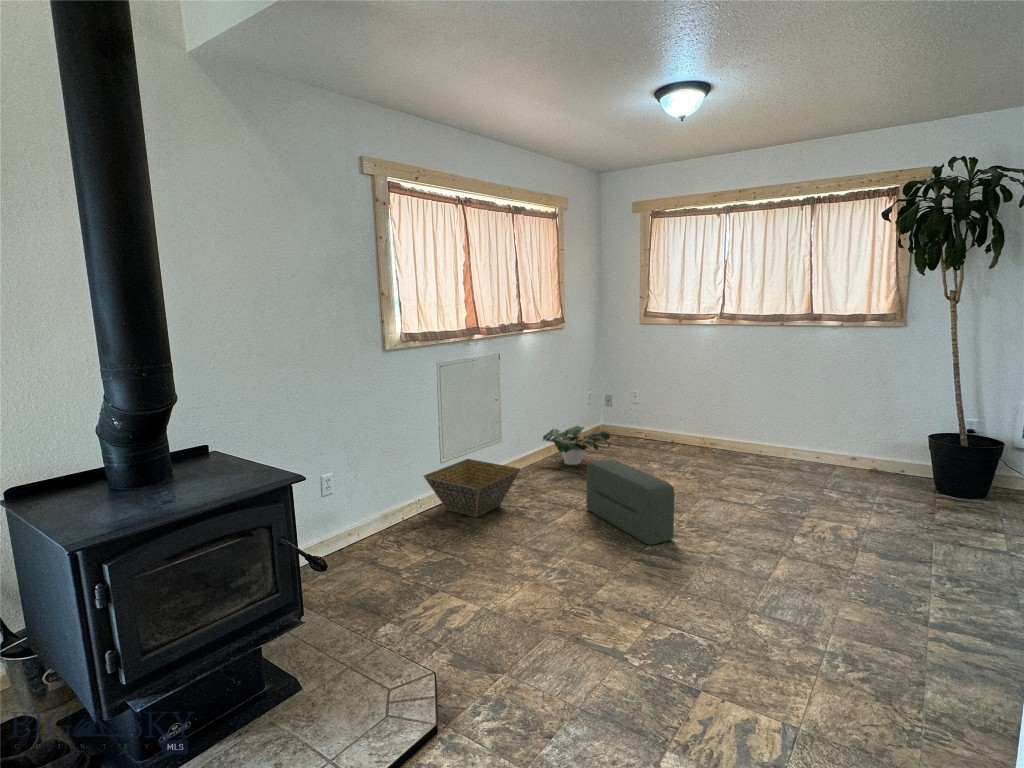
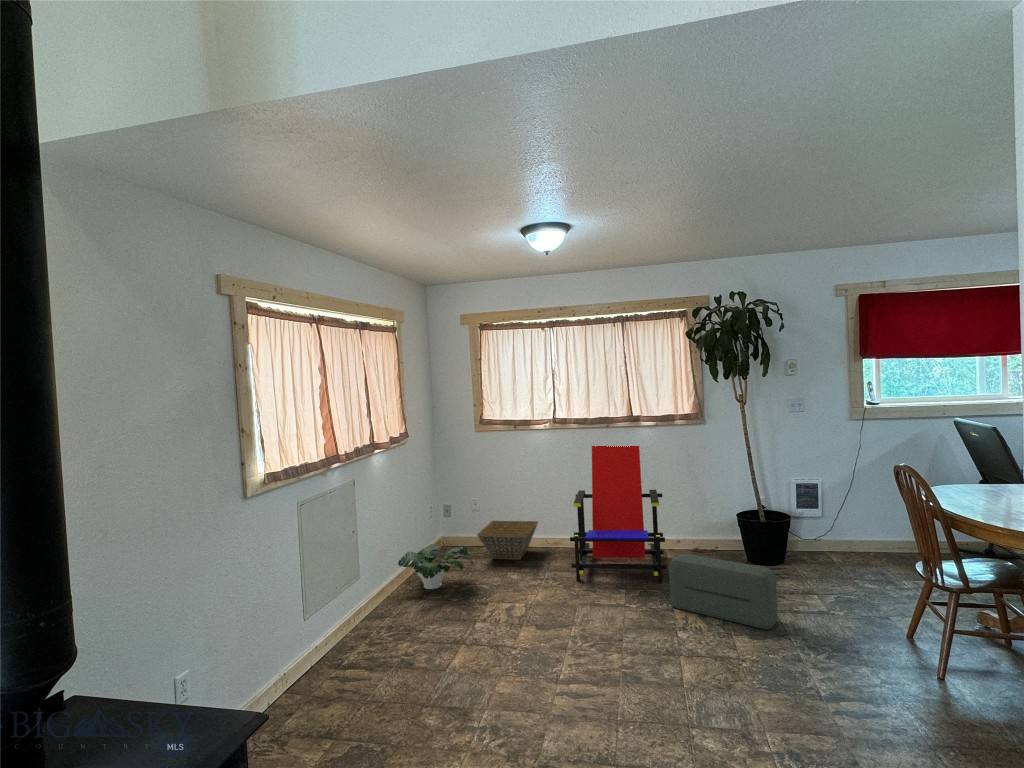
lounge chair: none [710,342,837,495] -> present [570,446,667,583]
basket: present [424,459,520,517] -> present [477,521,538,560]
pouf: present [586,460,675,545] -> present [669,554,777,630]

